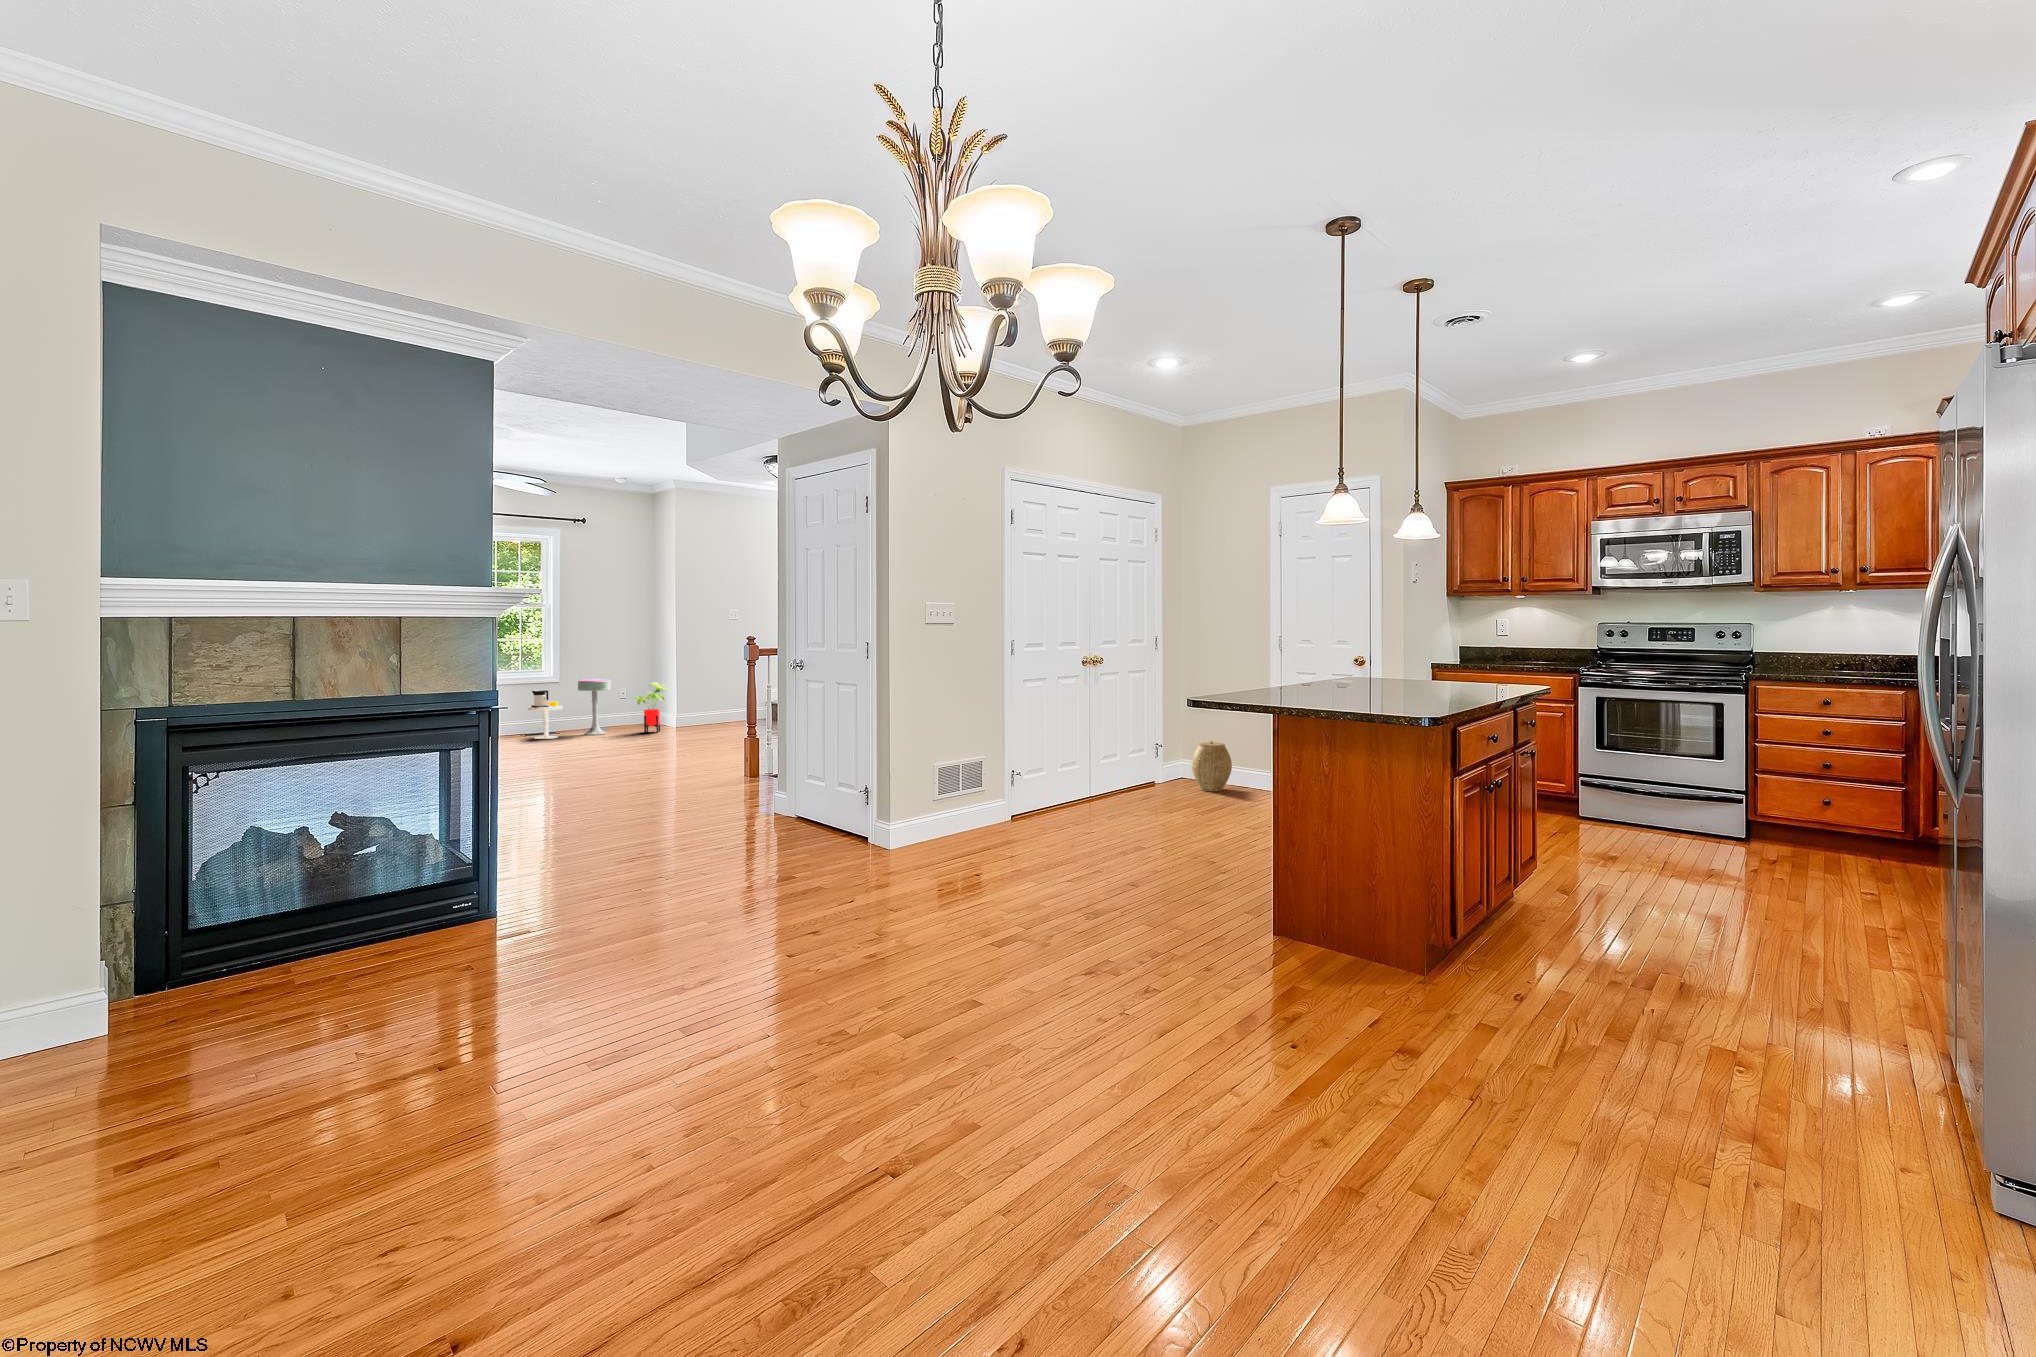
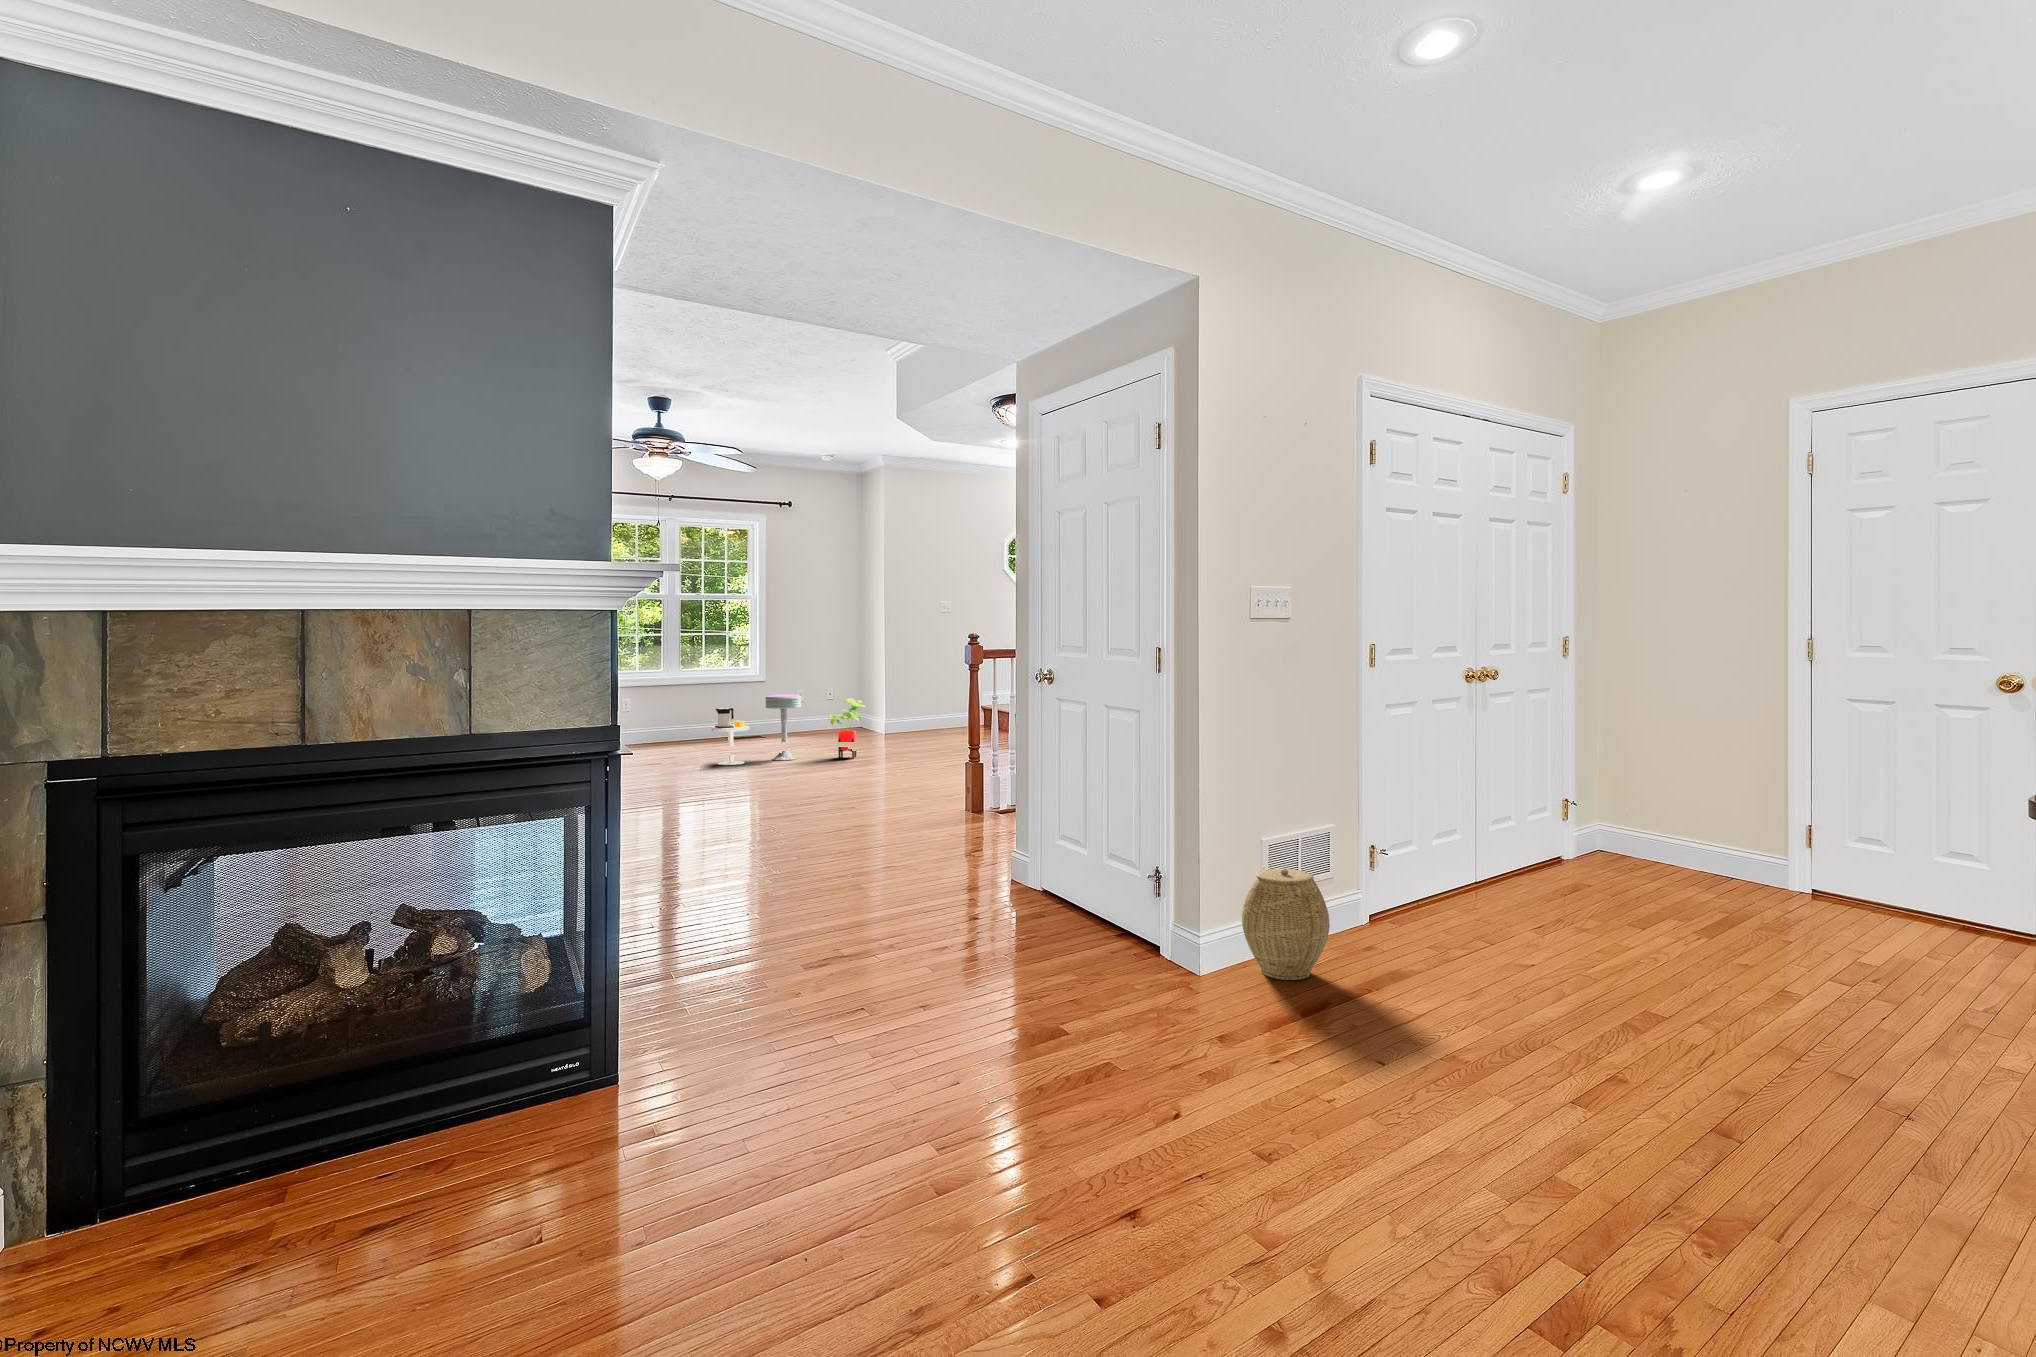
woven basket: present [1192,741,1232,791] -> present [1242,869,1330,980]

